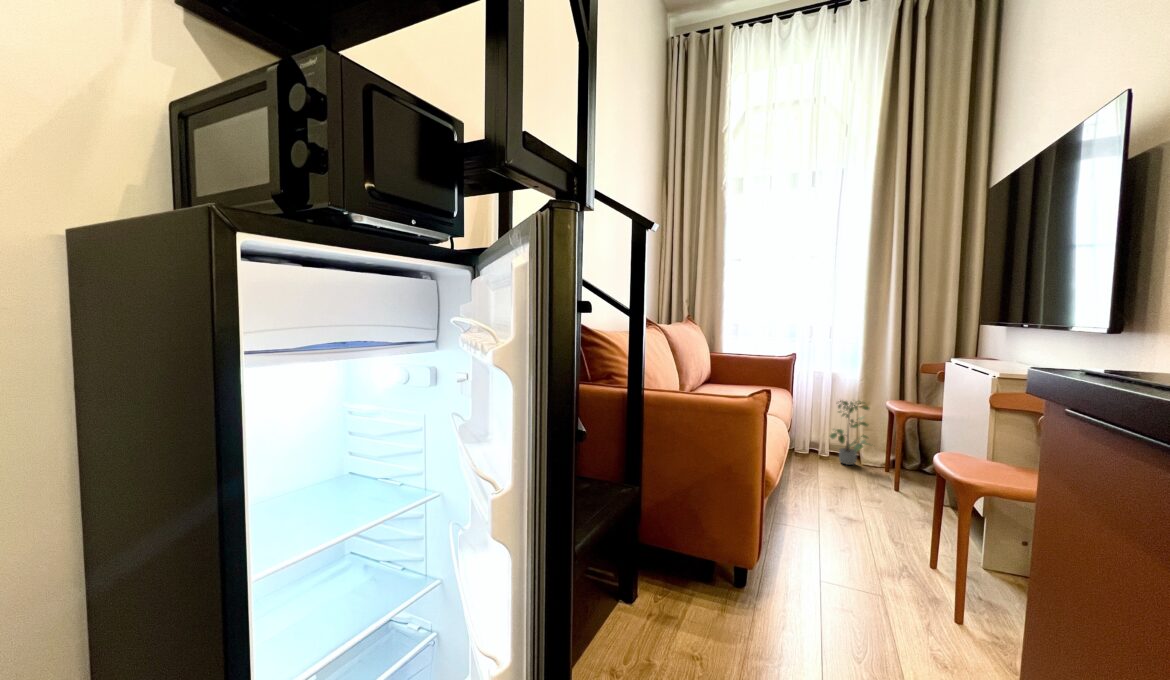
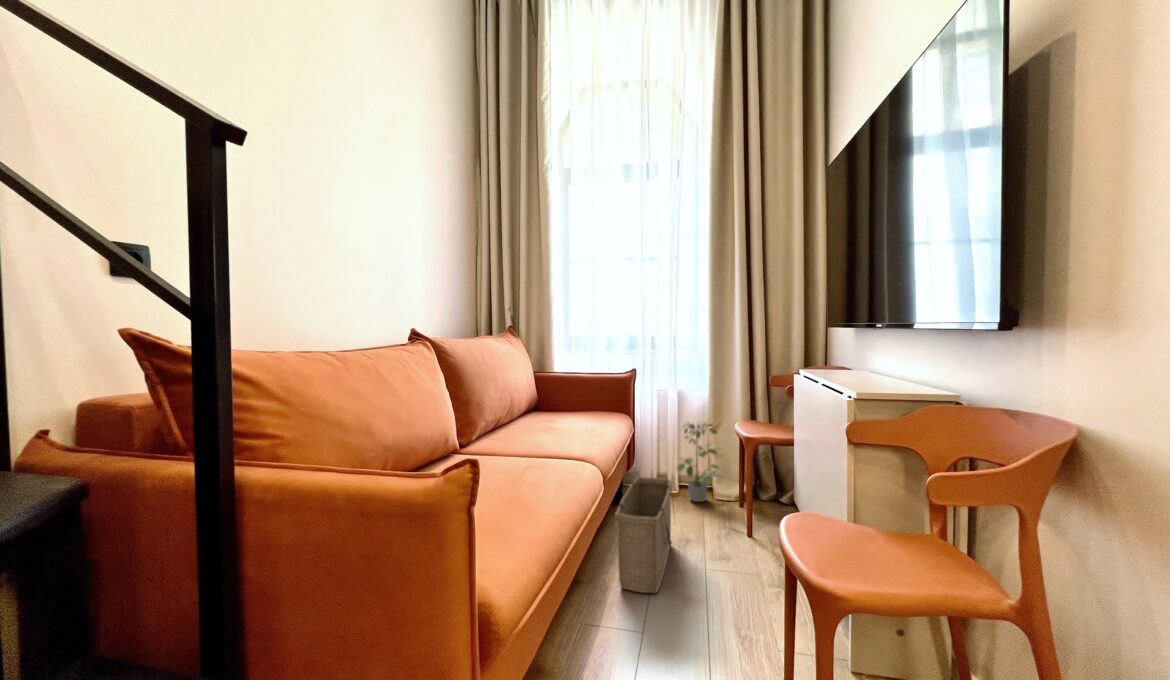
basket: none [793,435,837,511] -> present [615,477,672,593]

